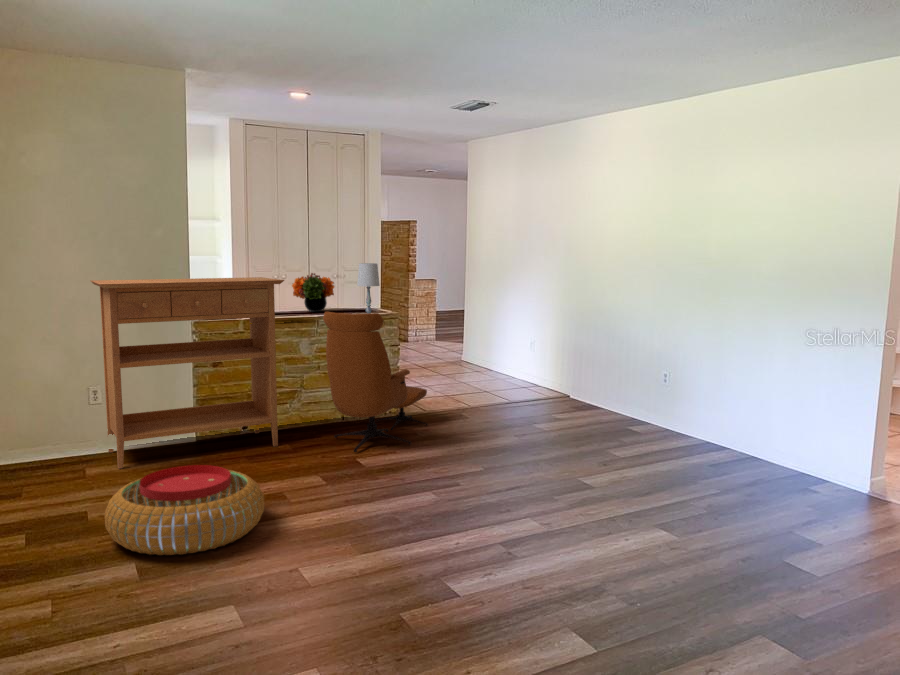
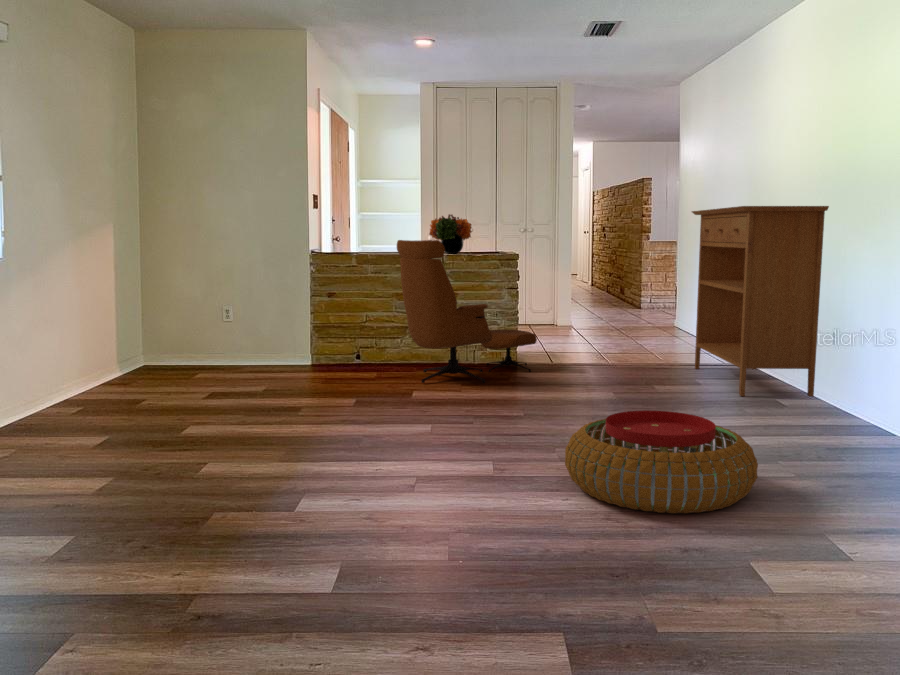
table lamp: present [357,263,380,313] -> none [475,200,498,256]
console table: present [91,277,284,469] -> present [692,206,829,397]
pouf: present [105,465,264,555] -> present [565,410,758,513]

